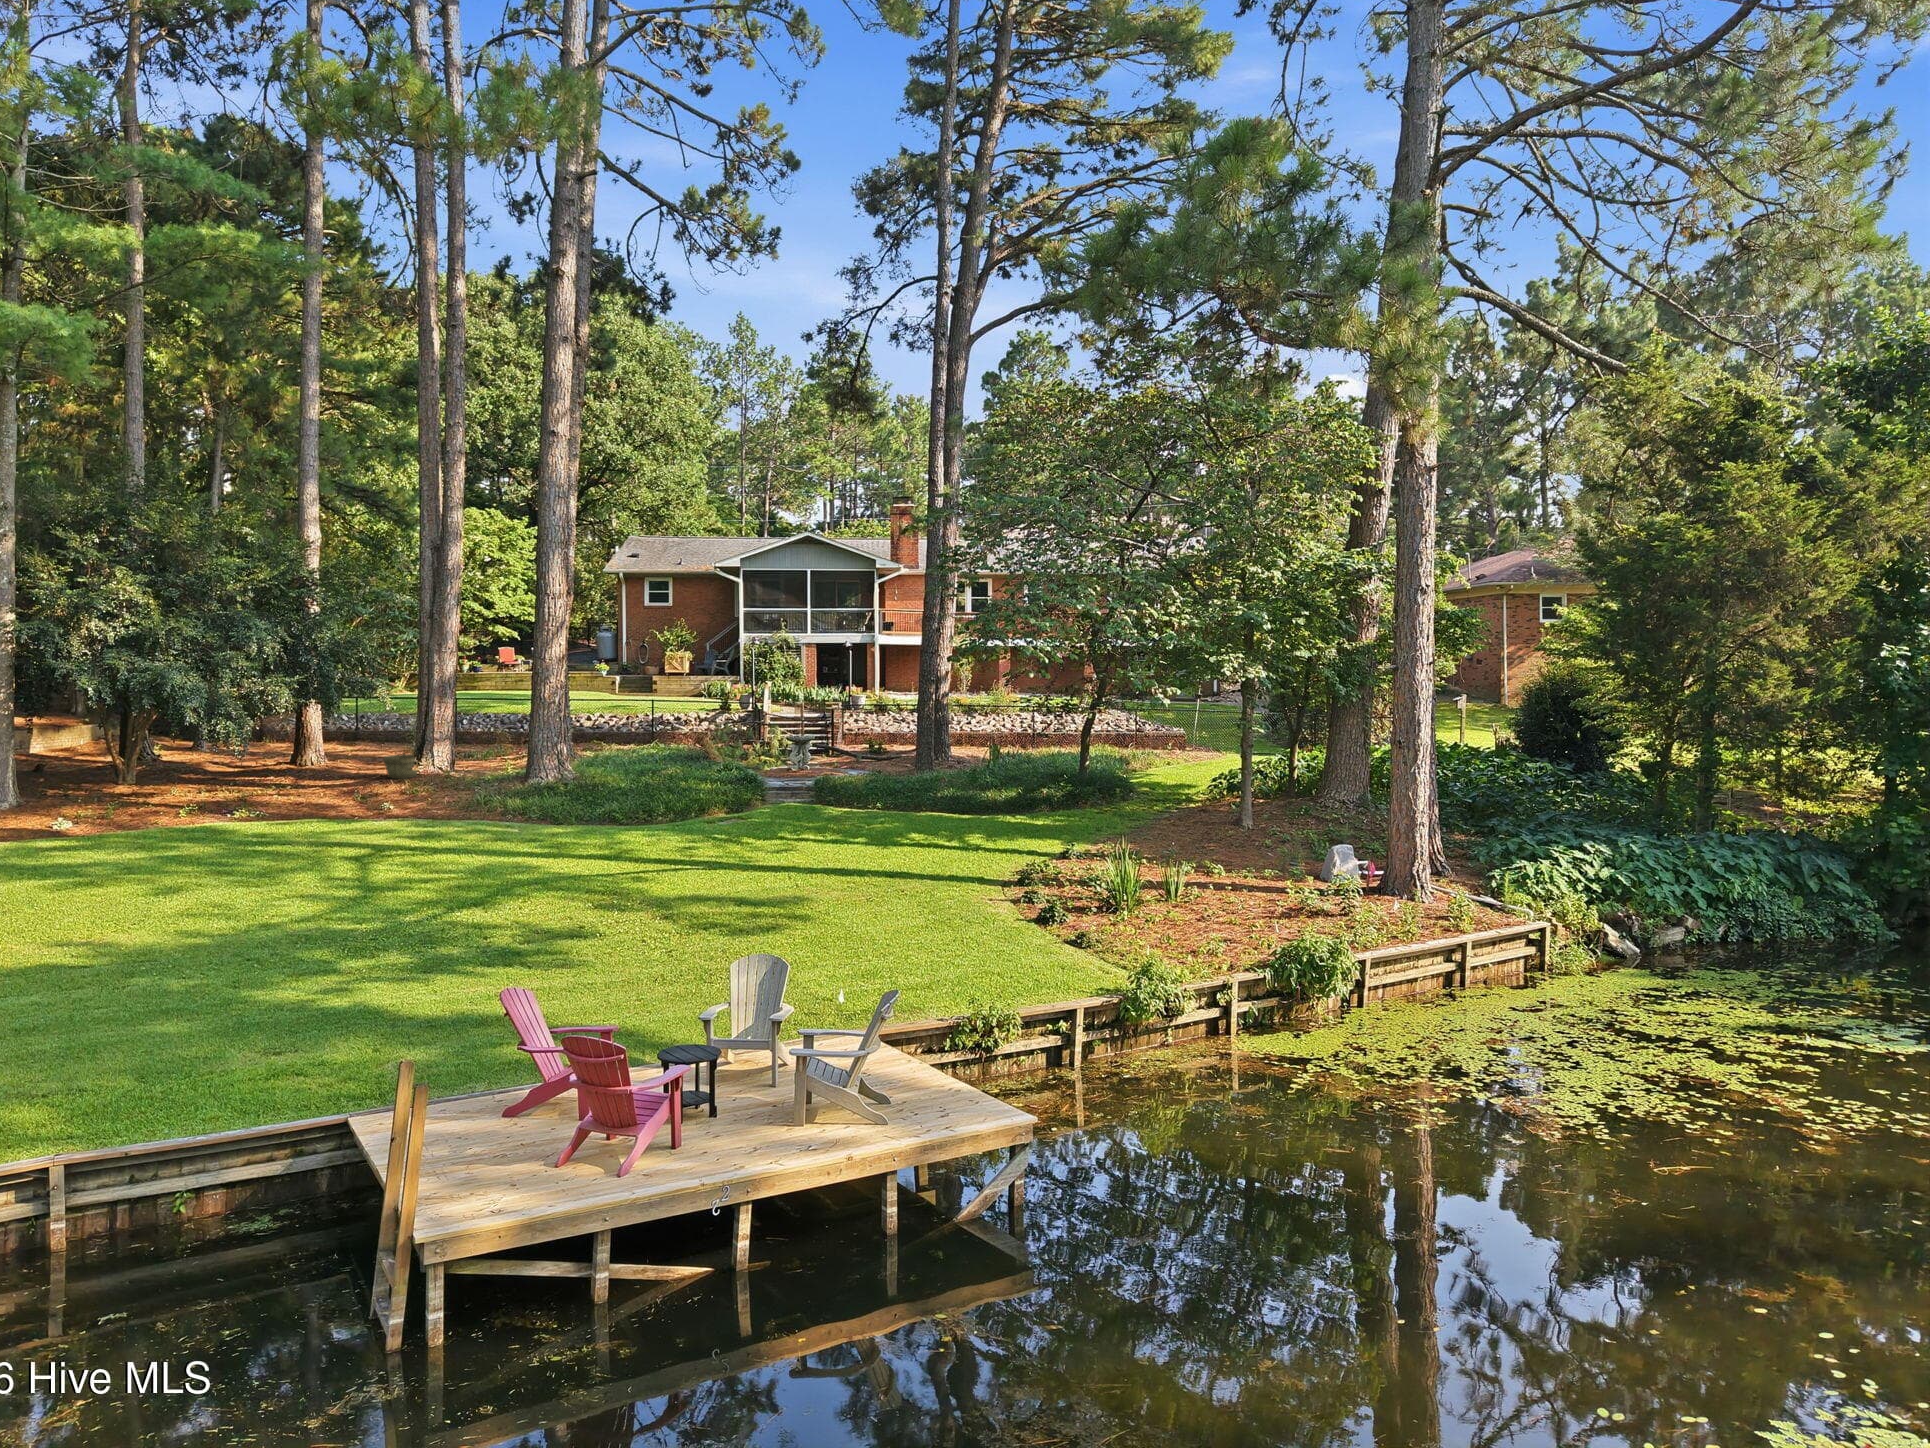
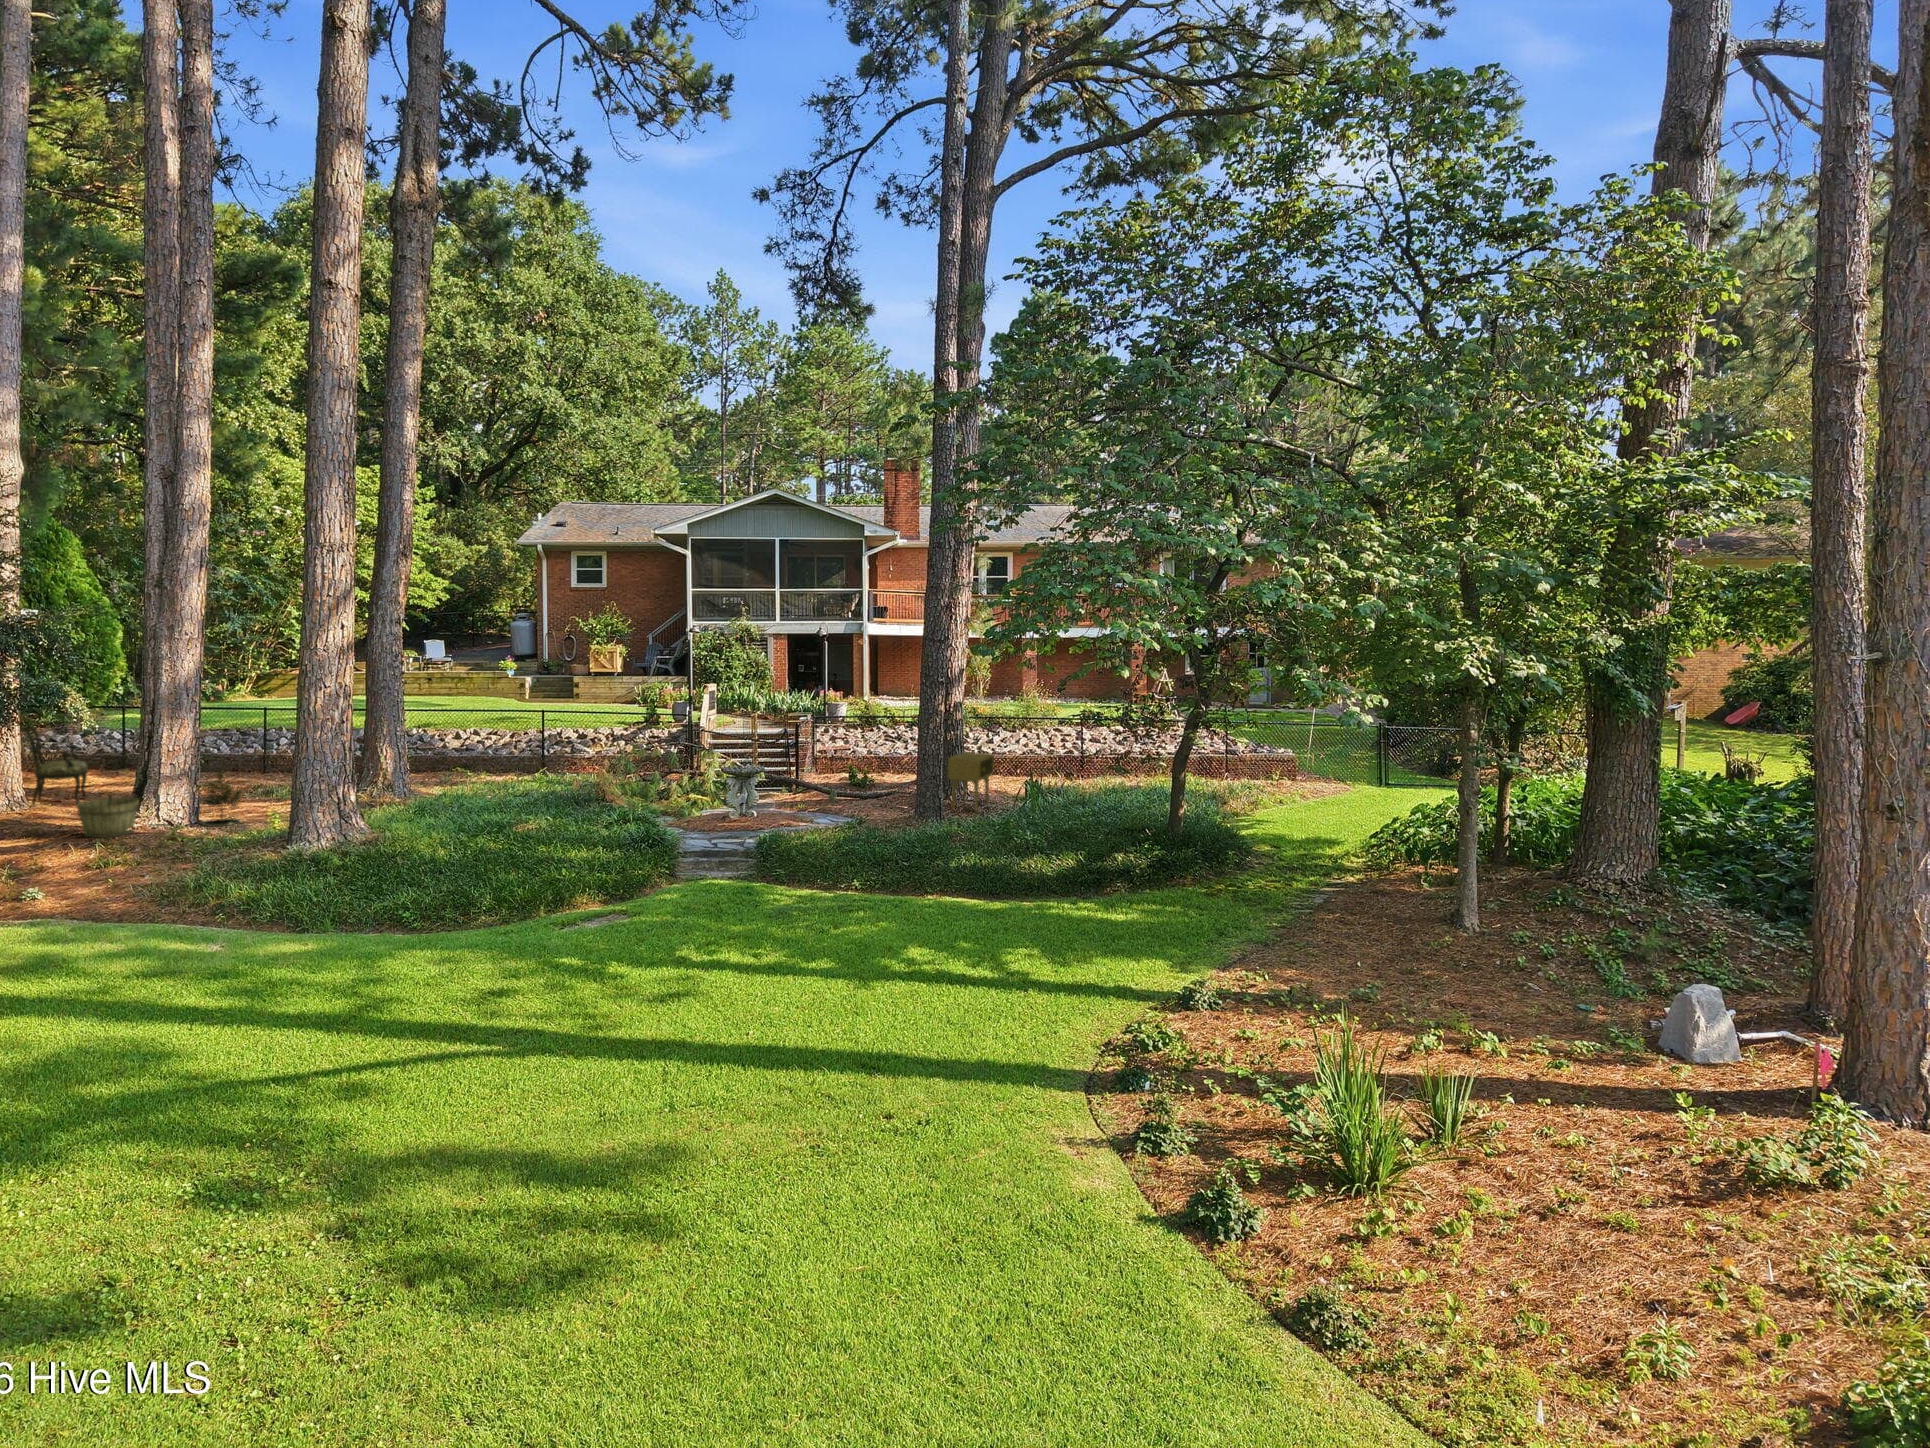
armchair: none [327,707,369,762] -> present [23,727,88,806]
side table: none [937,727,968,767] -> present [948,752,994,812]
potted tree: none [454,733,483,773] -> present [203,771,244,827]

